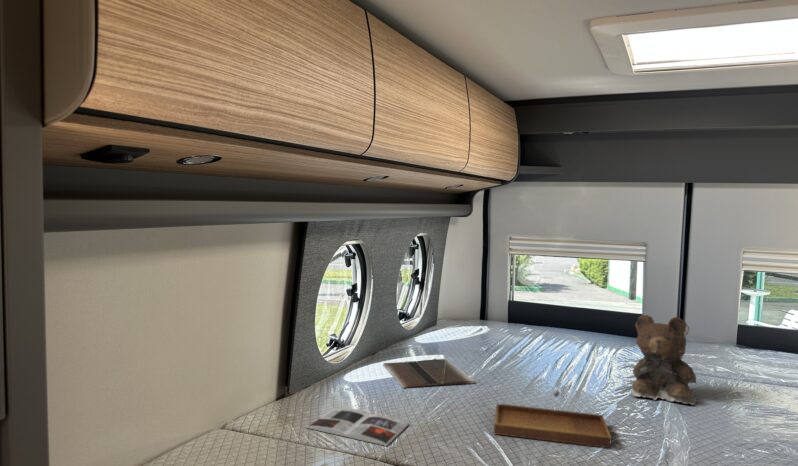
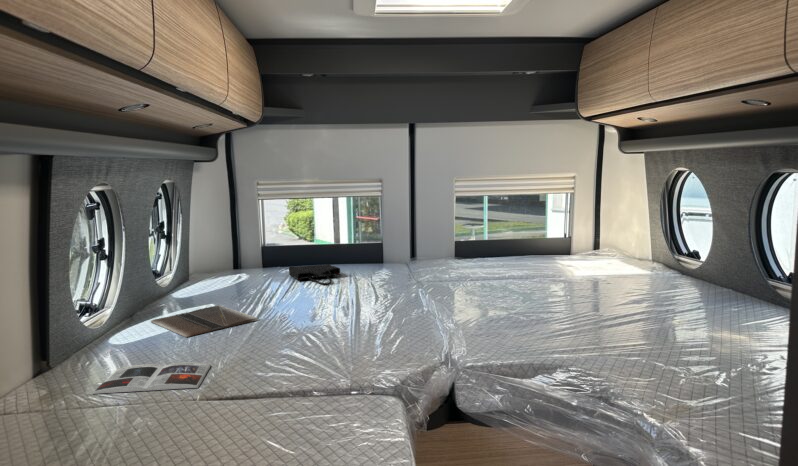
teddy bear: present [632,315,696,405] -> none [393,232,446,304]
tote bag: none [528,327,582,355] -> present [289,264,340,285]
tray: present [494,391,612,448] -> none [292,305,401,355]

